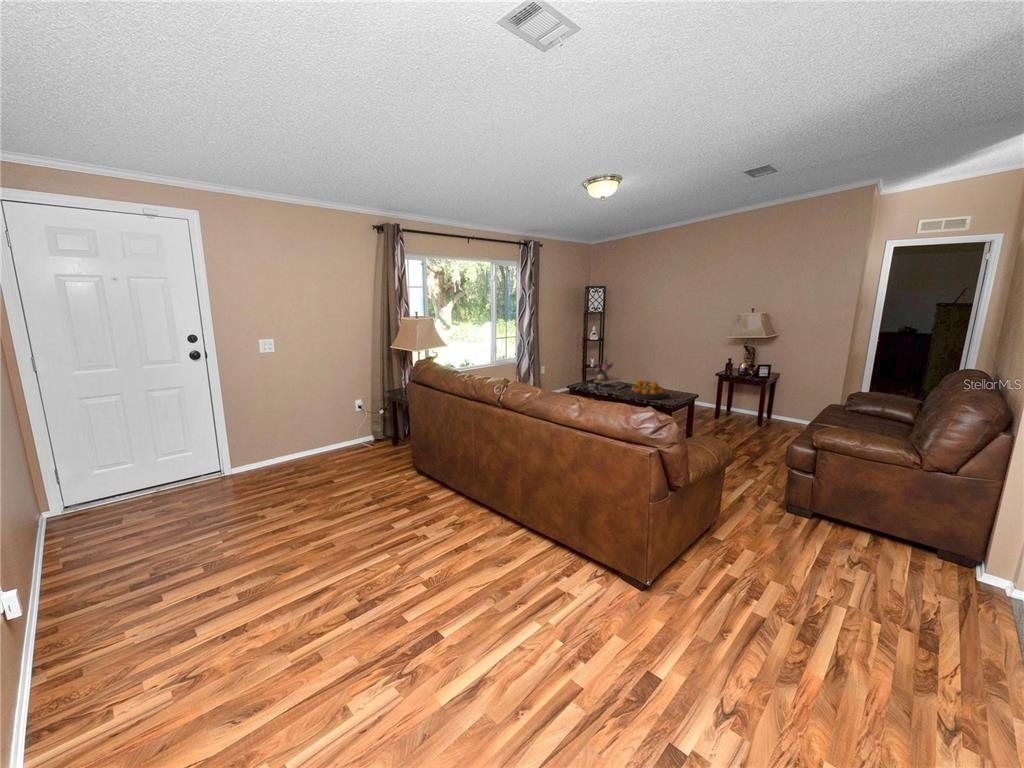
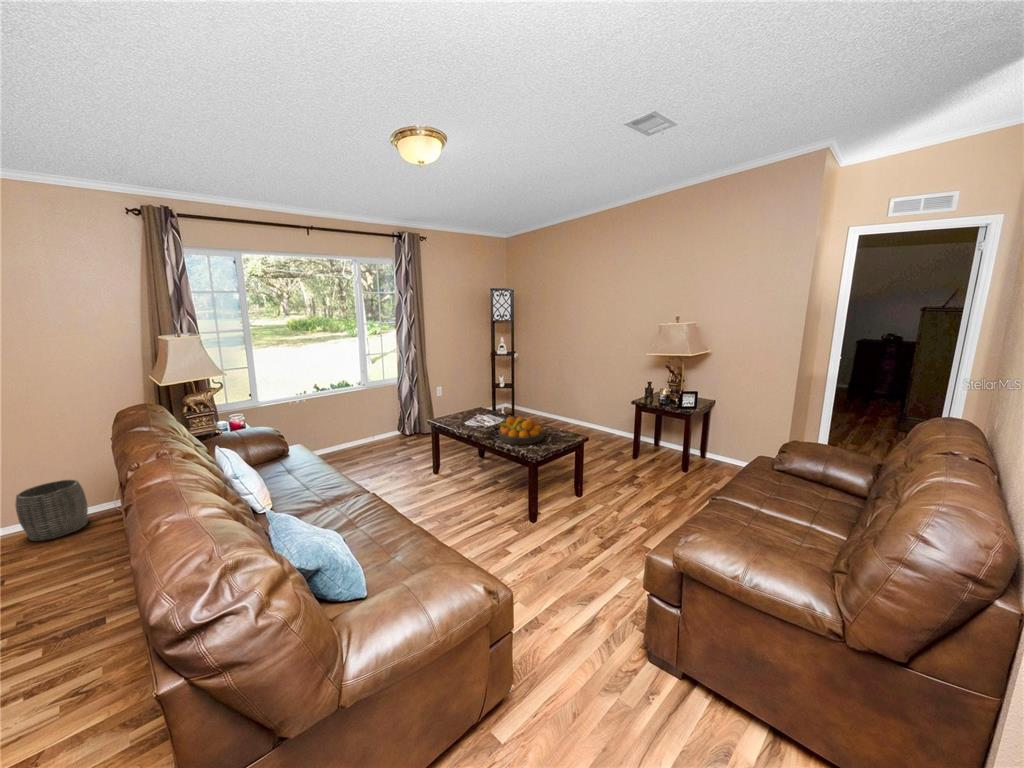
flower arrangement: present [593,358,621,385] -> none [459,382,500,421]
woven basket: none [311,419,346,459] -> present [15,479,88,541]

